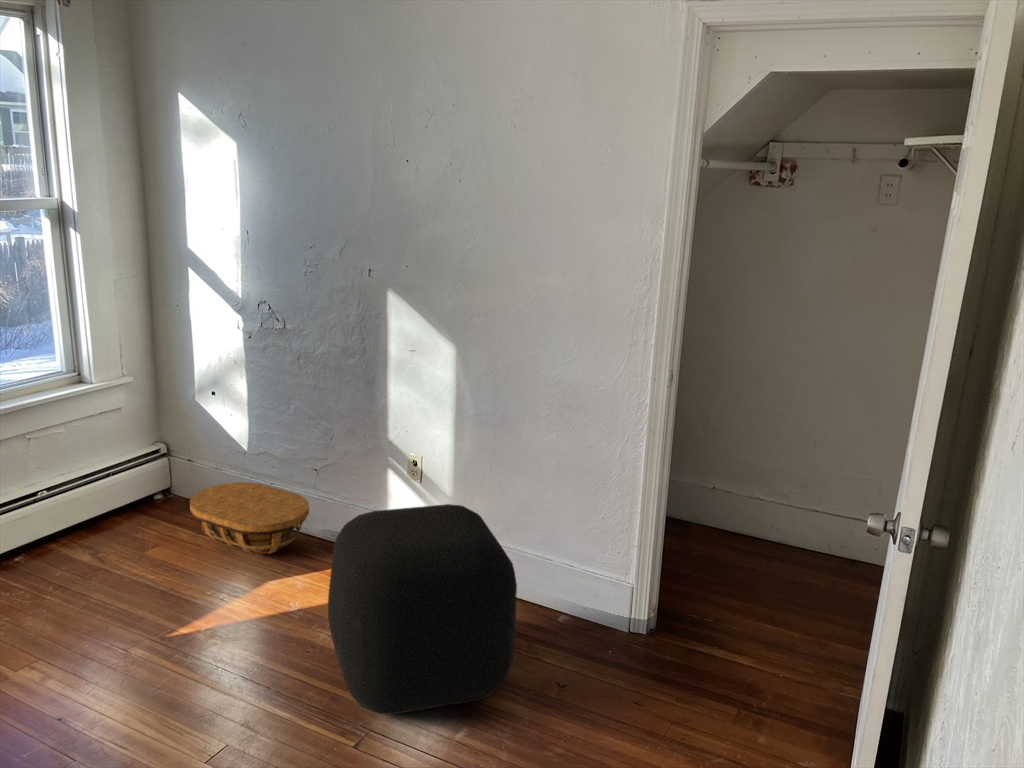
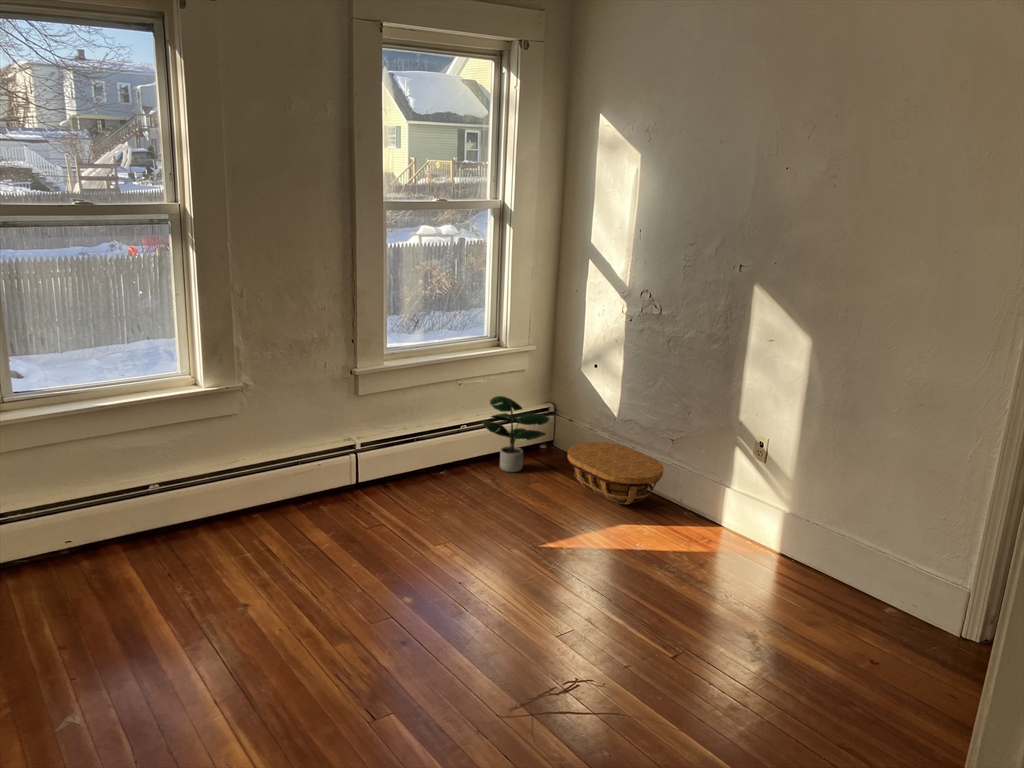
potted plant: none [69,445,162,539] -> present [482,396,550,472]
ottoman: present [328,504,517,714] -> none [666,471,838,651]

